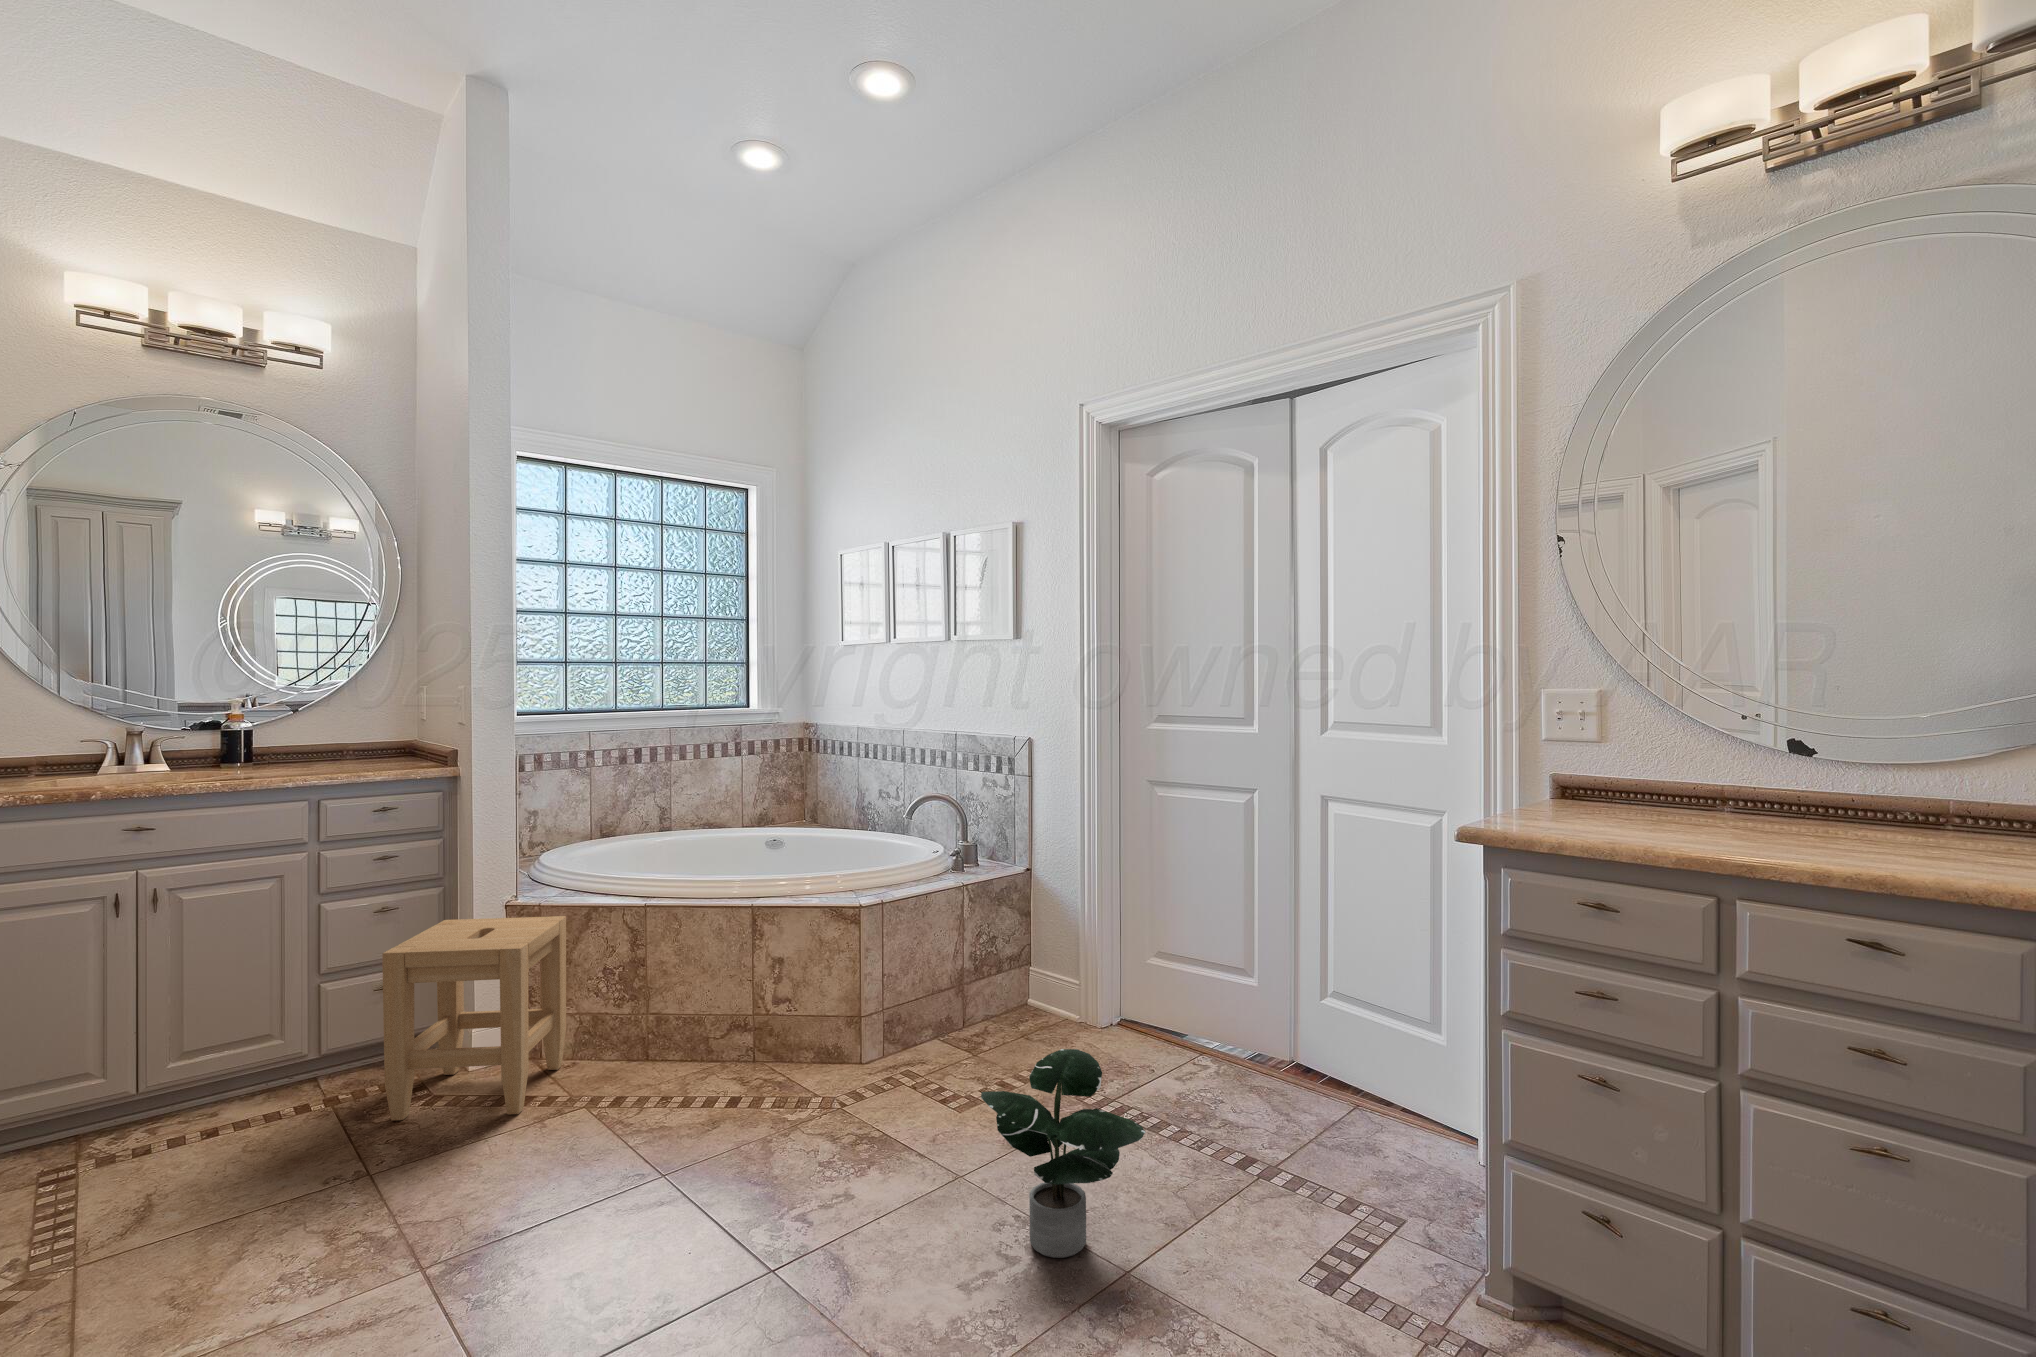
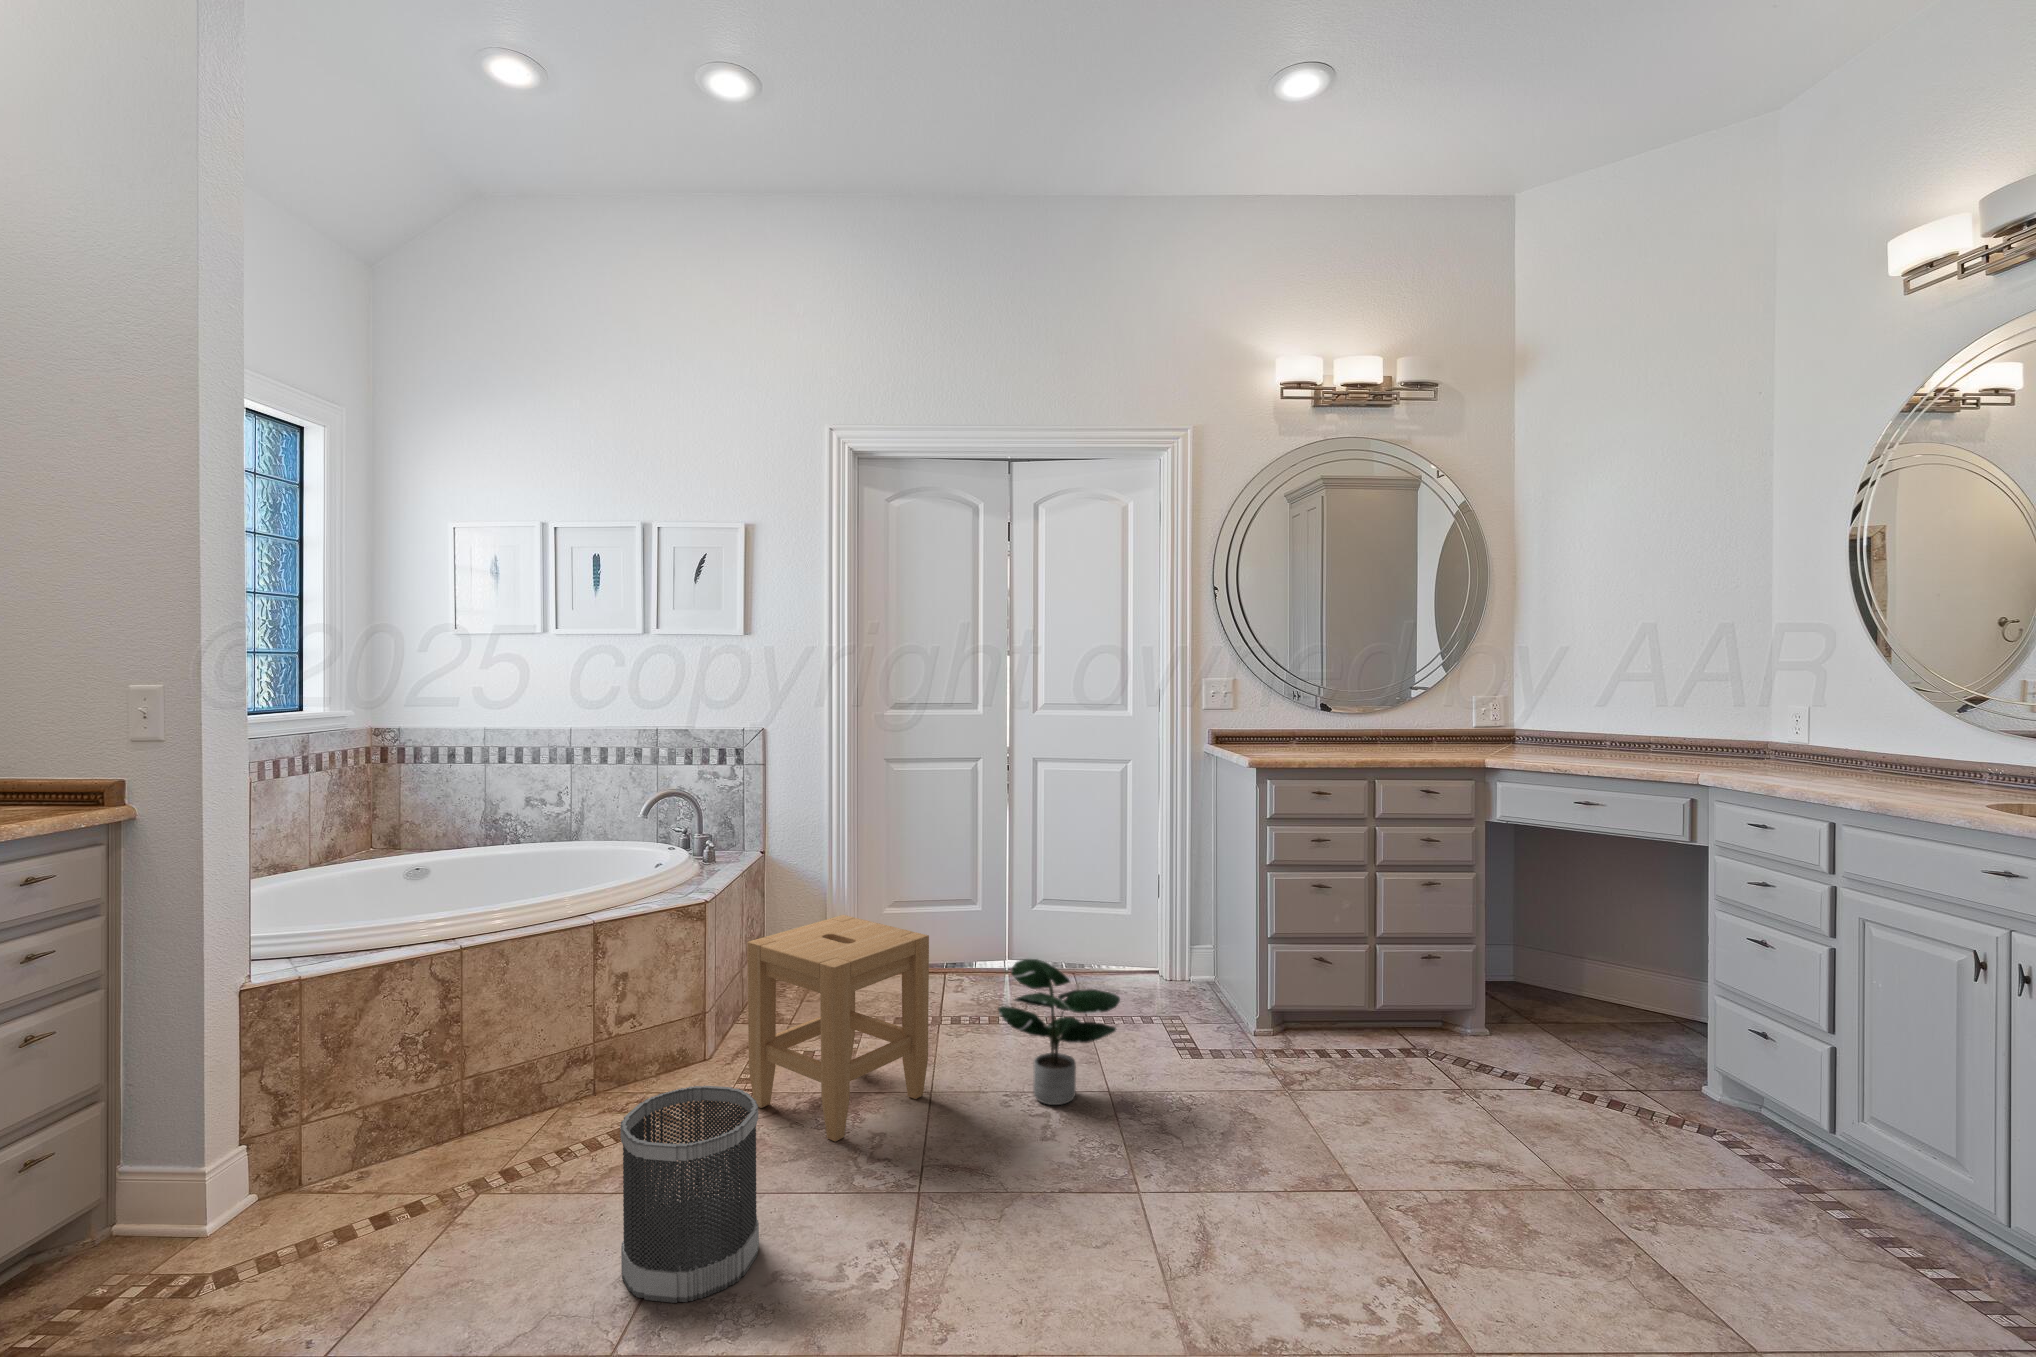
stool: present [382,916,566,1120] -> present [747,915,929,1142]
wastebasket: none [489,1065,625,1269] -> present [620,1085,759,1303]

